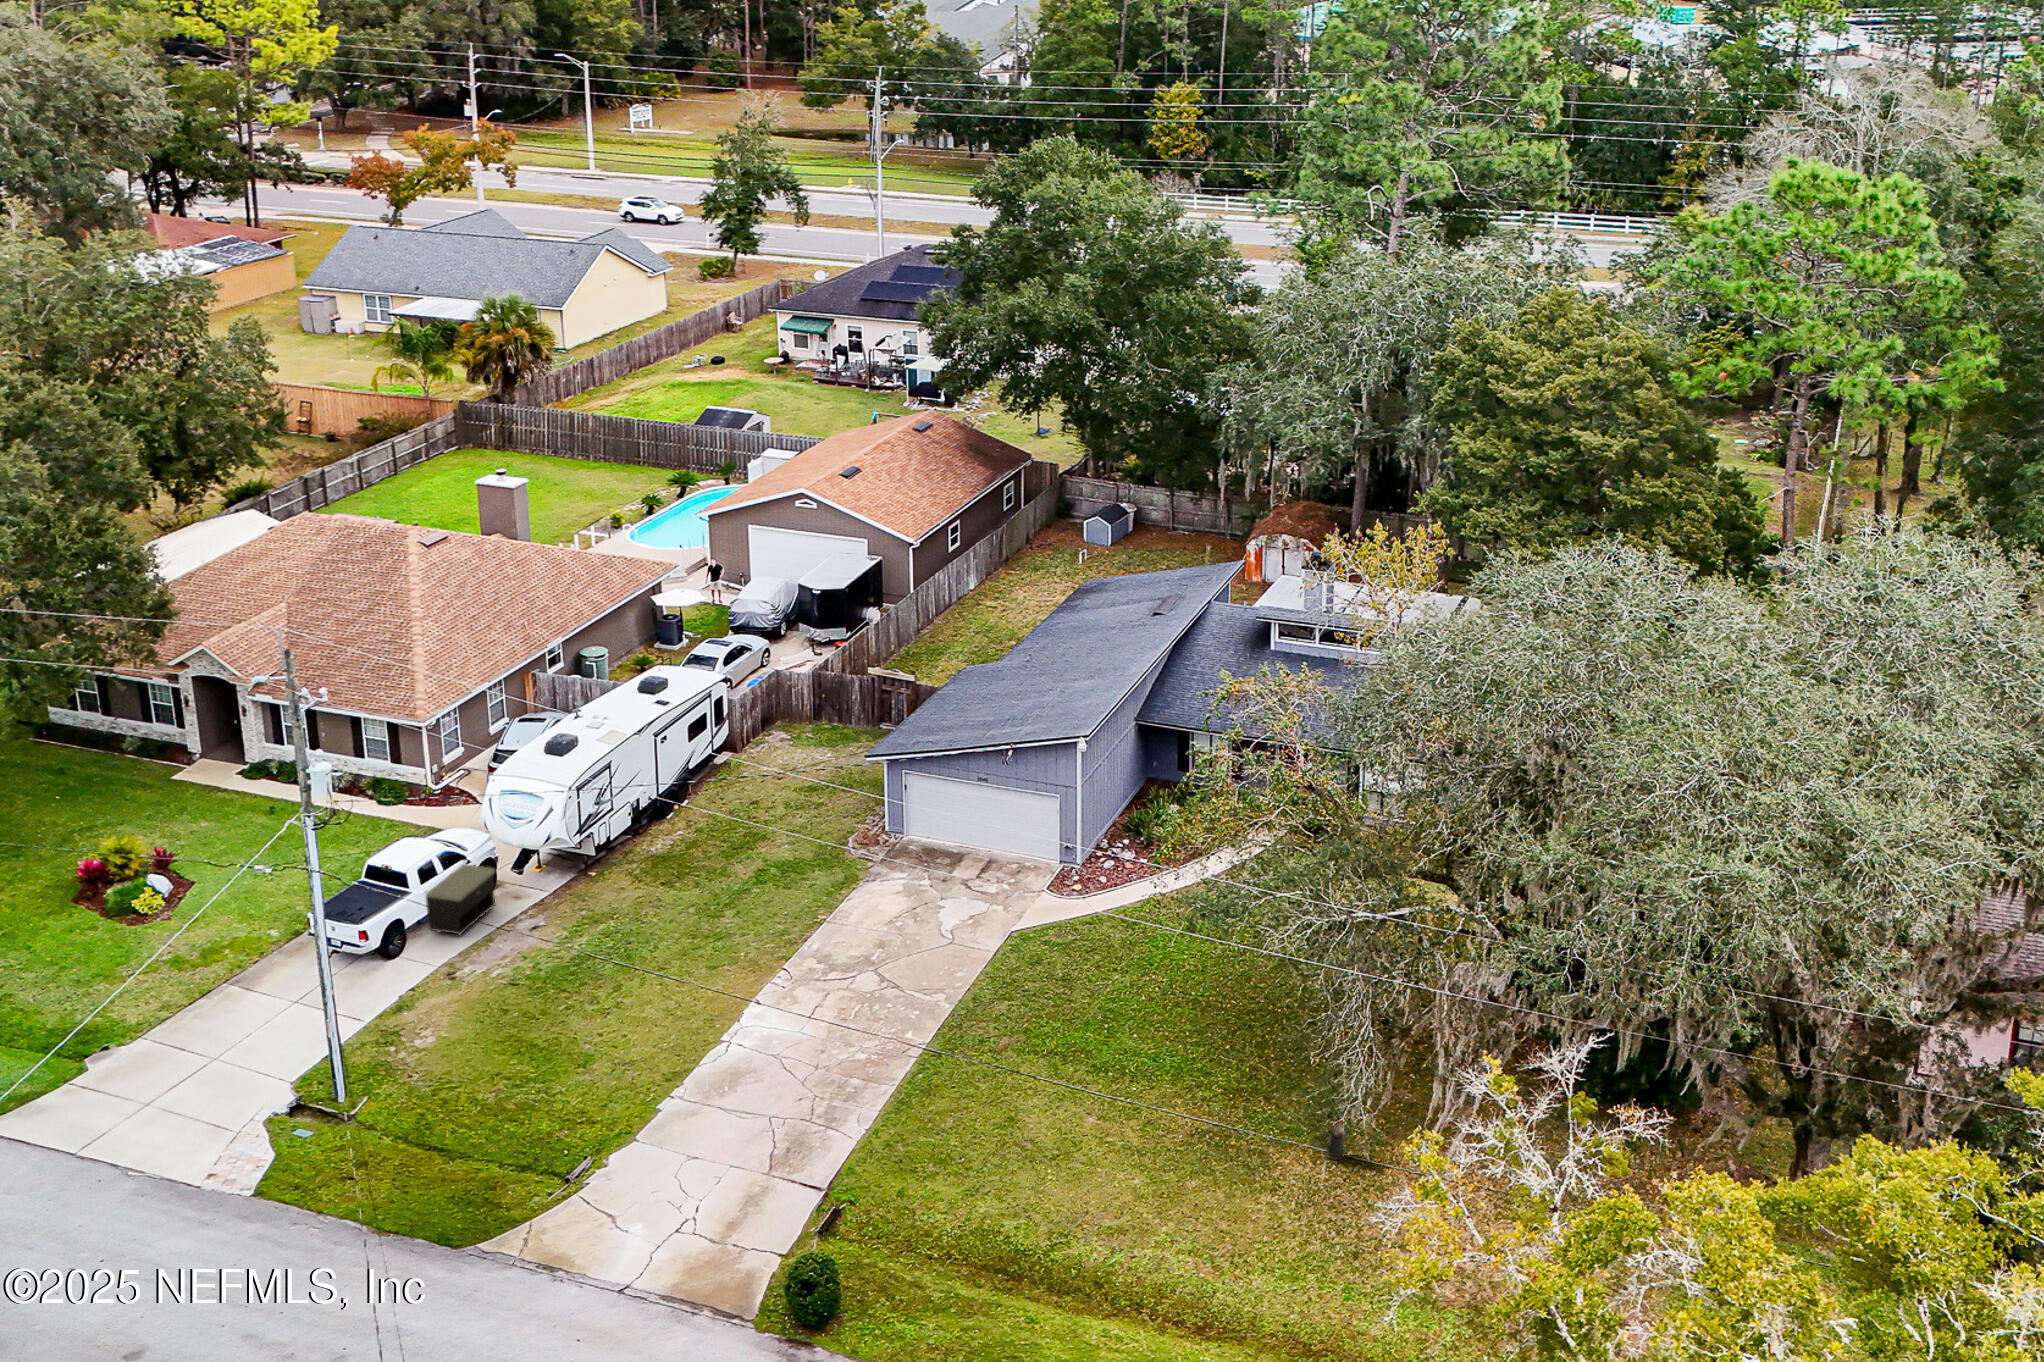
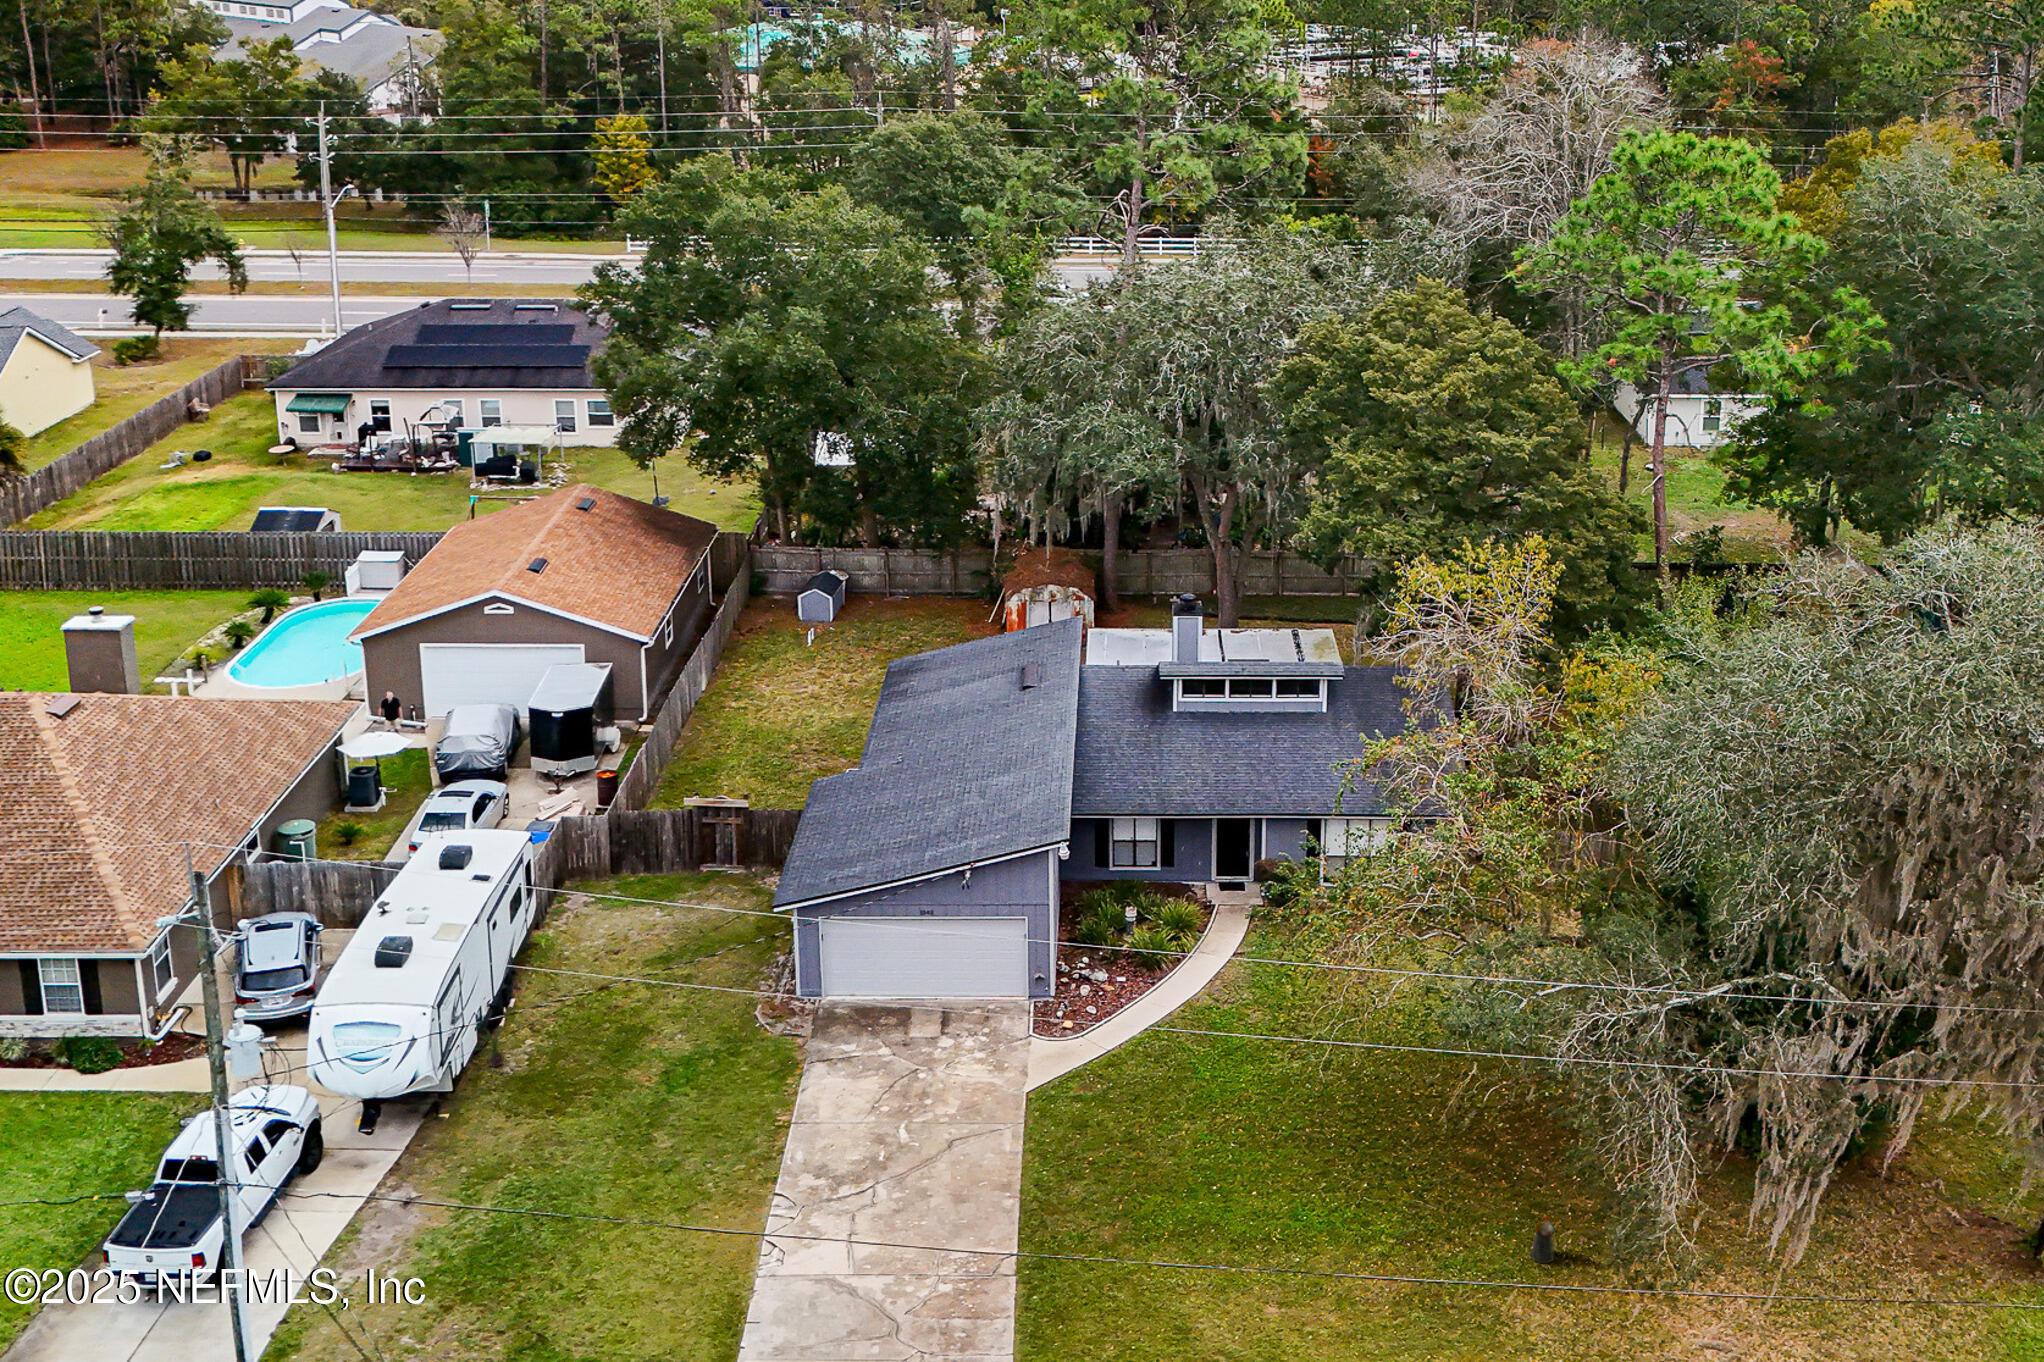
decorative plant: none [624,816,661,847] -> present [482,1027,510,1067]
storage bench: present [426,864,495,935] -> none [267,1127,346,1229]

